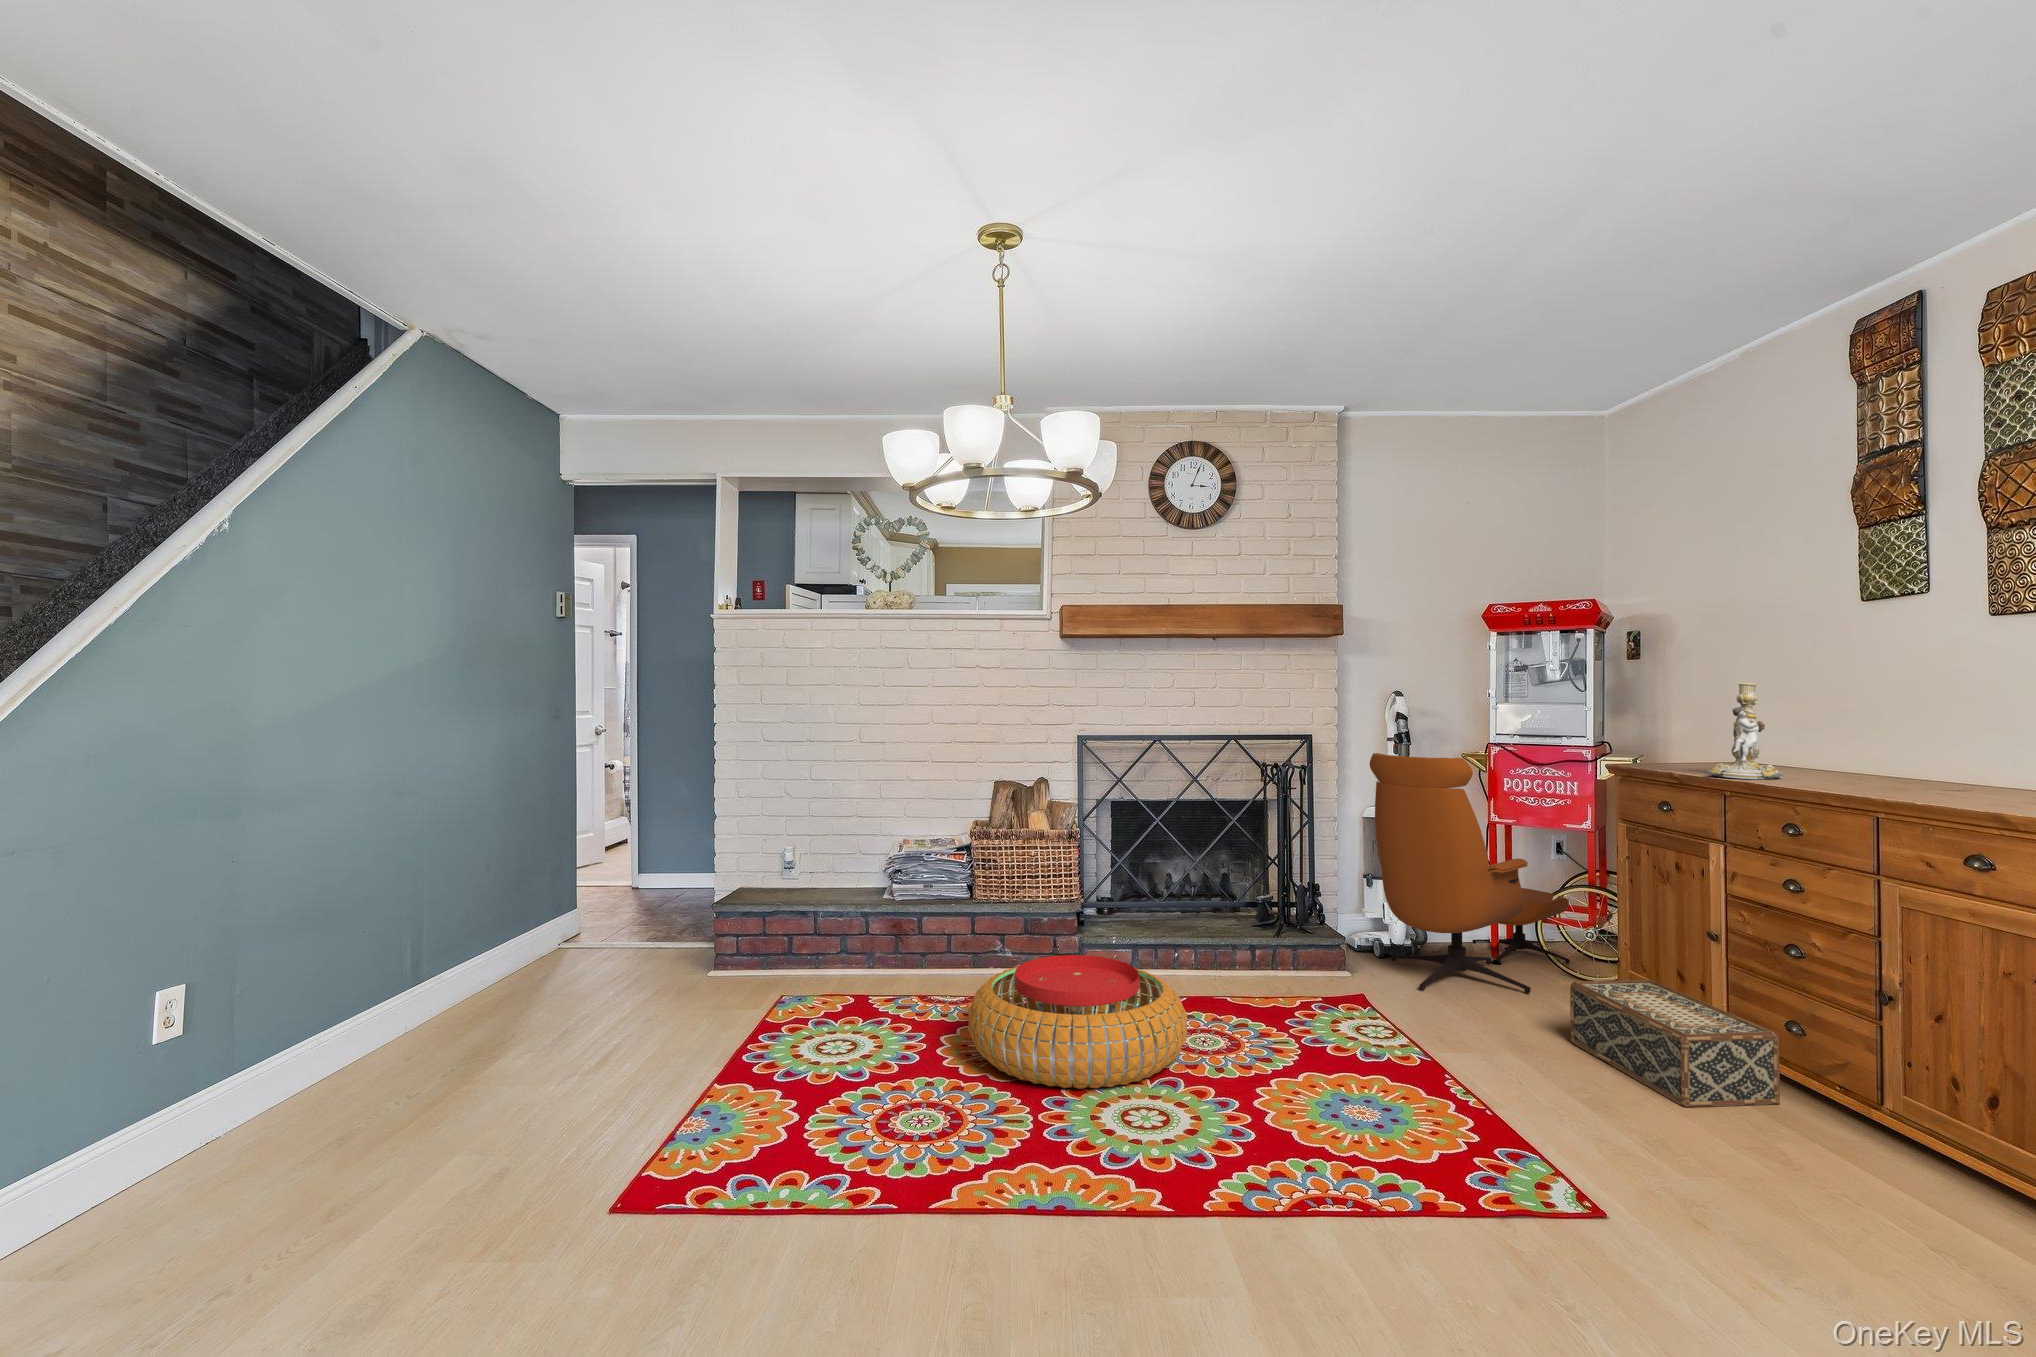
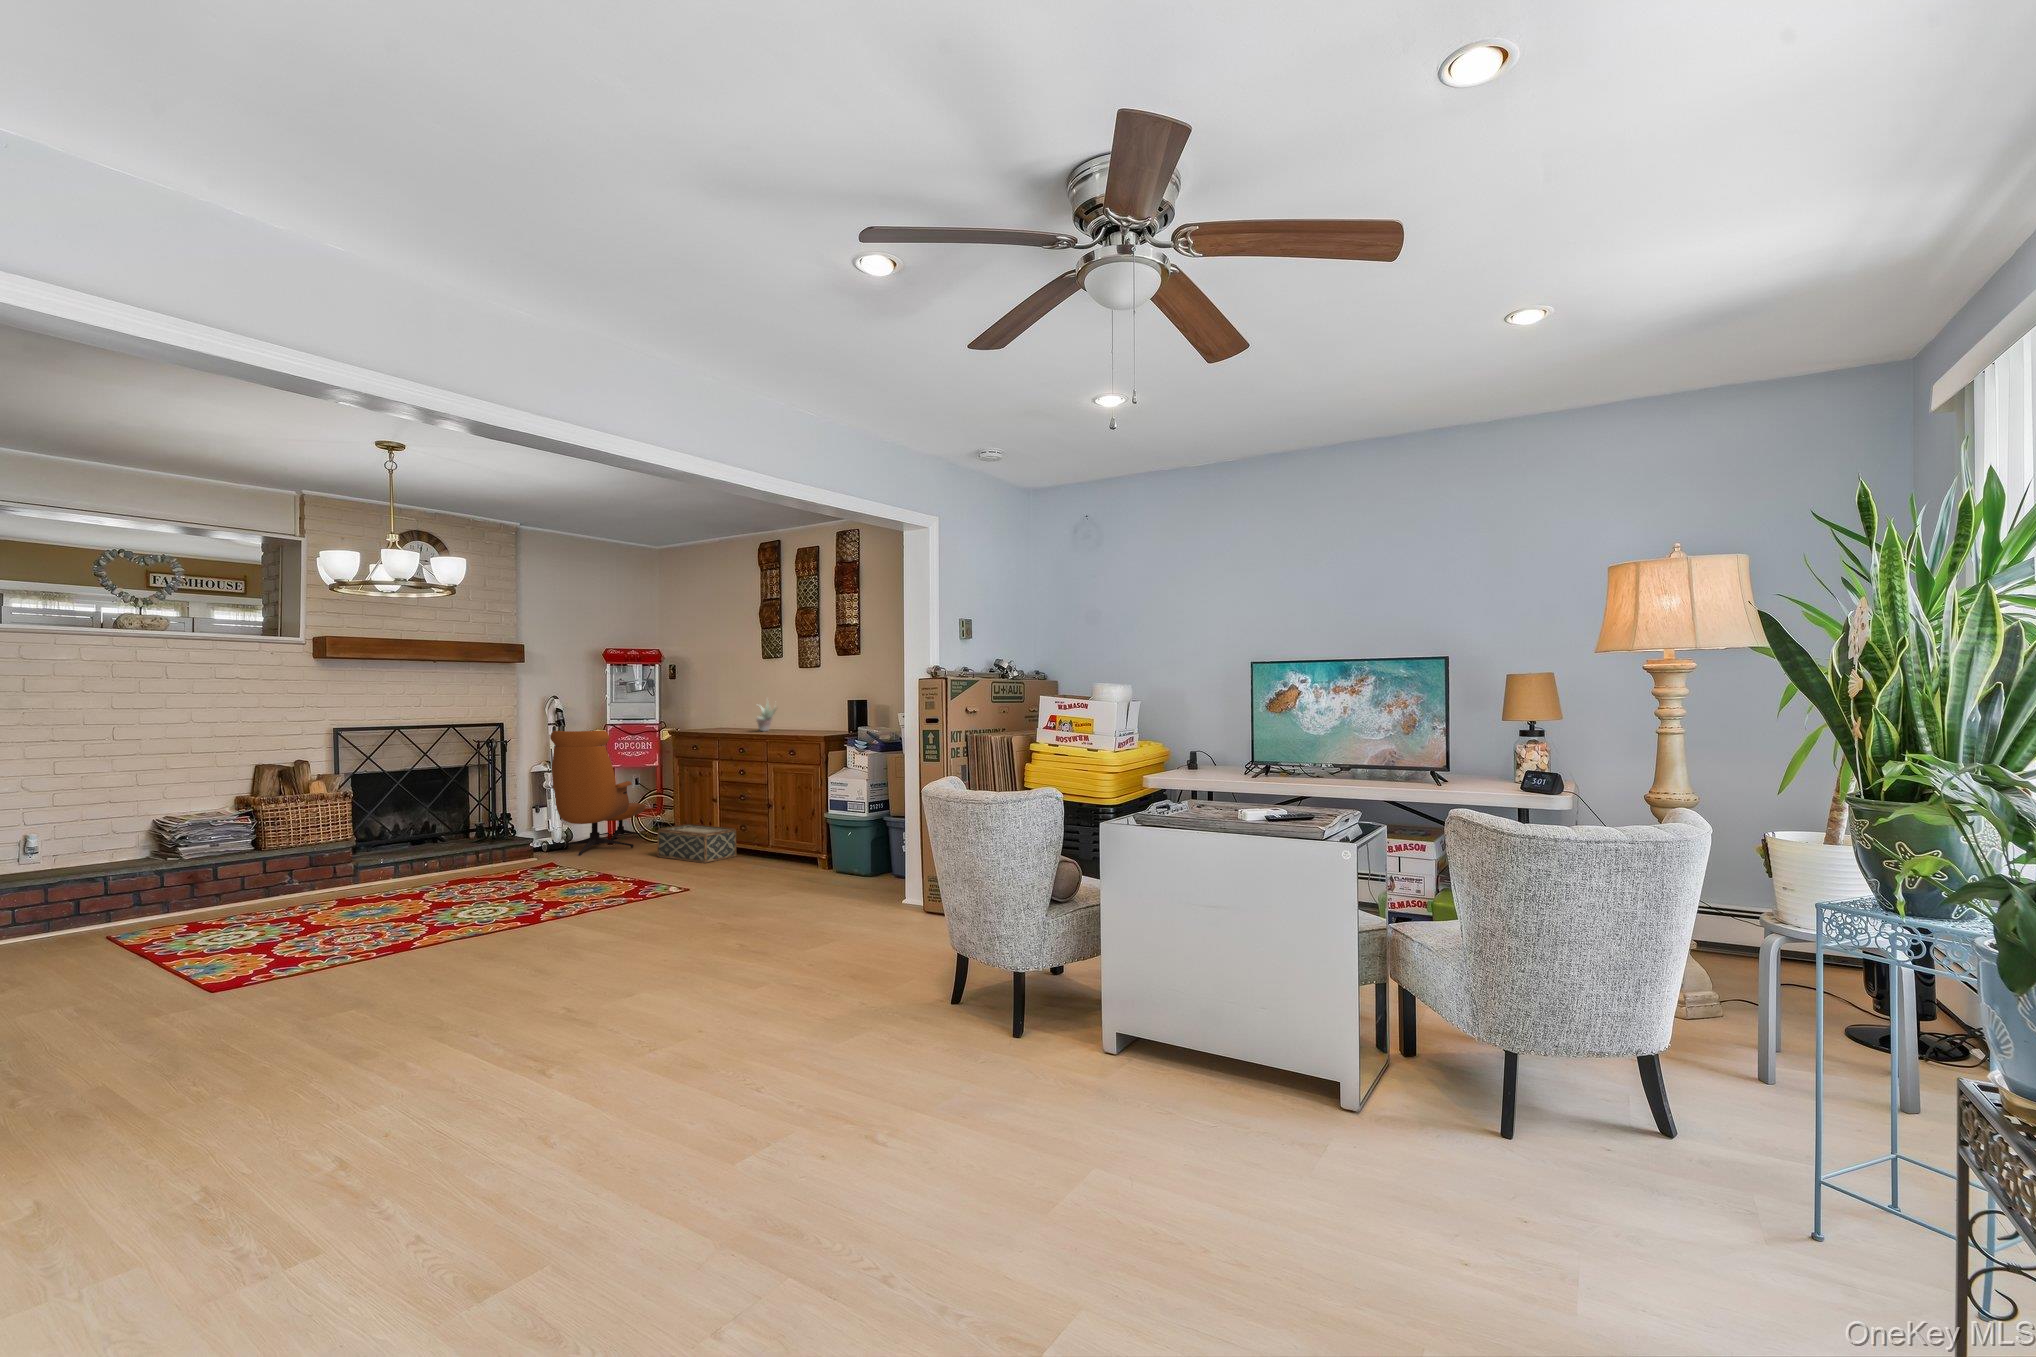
candlestick: present [1706,683,1784,779] -> none [711,692,738,732]
succulent plant: none [1837,697,1914,788] -> present [756,702,776,731]
pouf: present [968,955,1187,1089] -> none [330,853,480,917]

